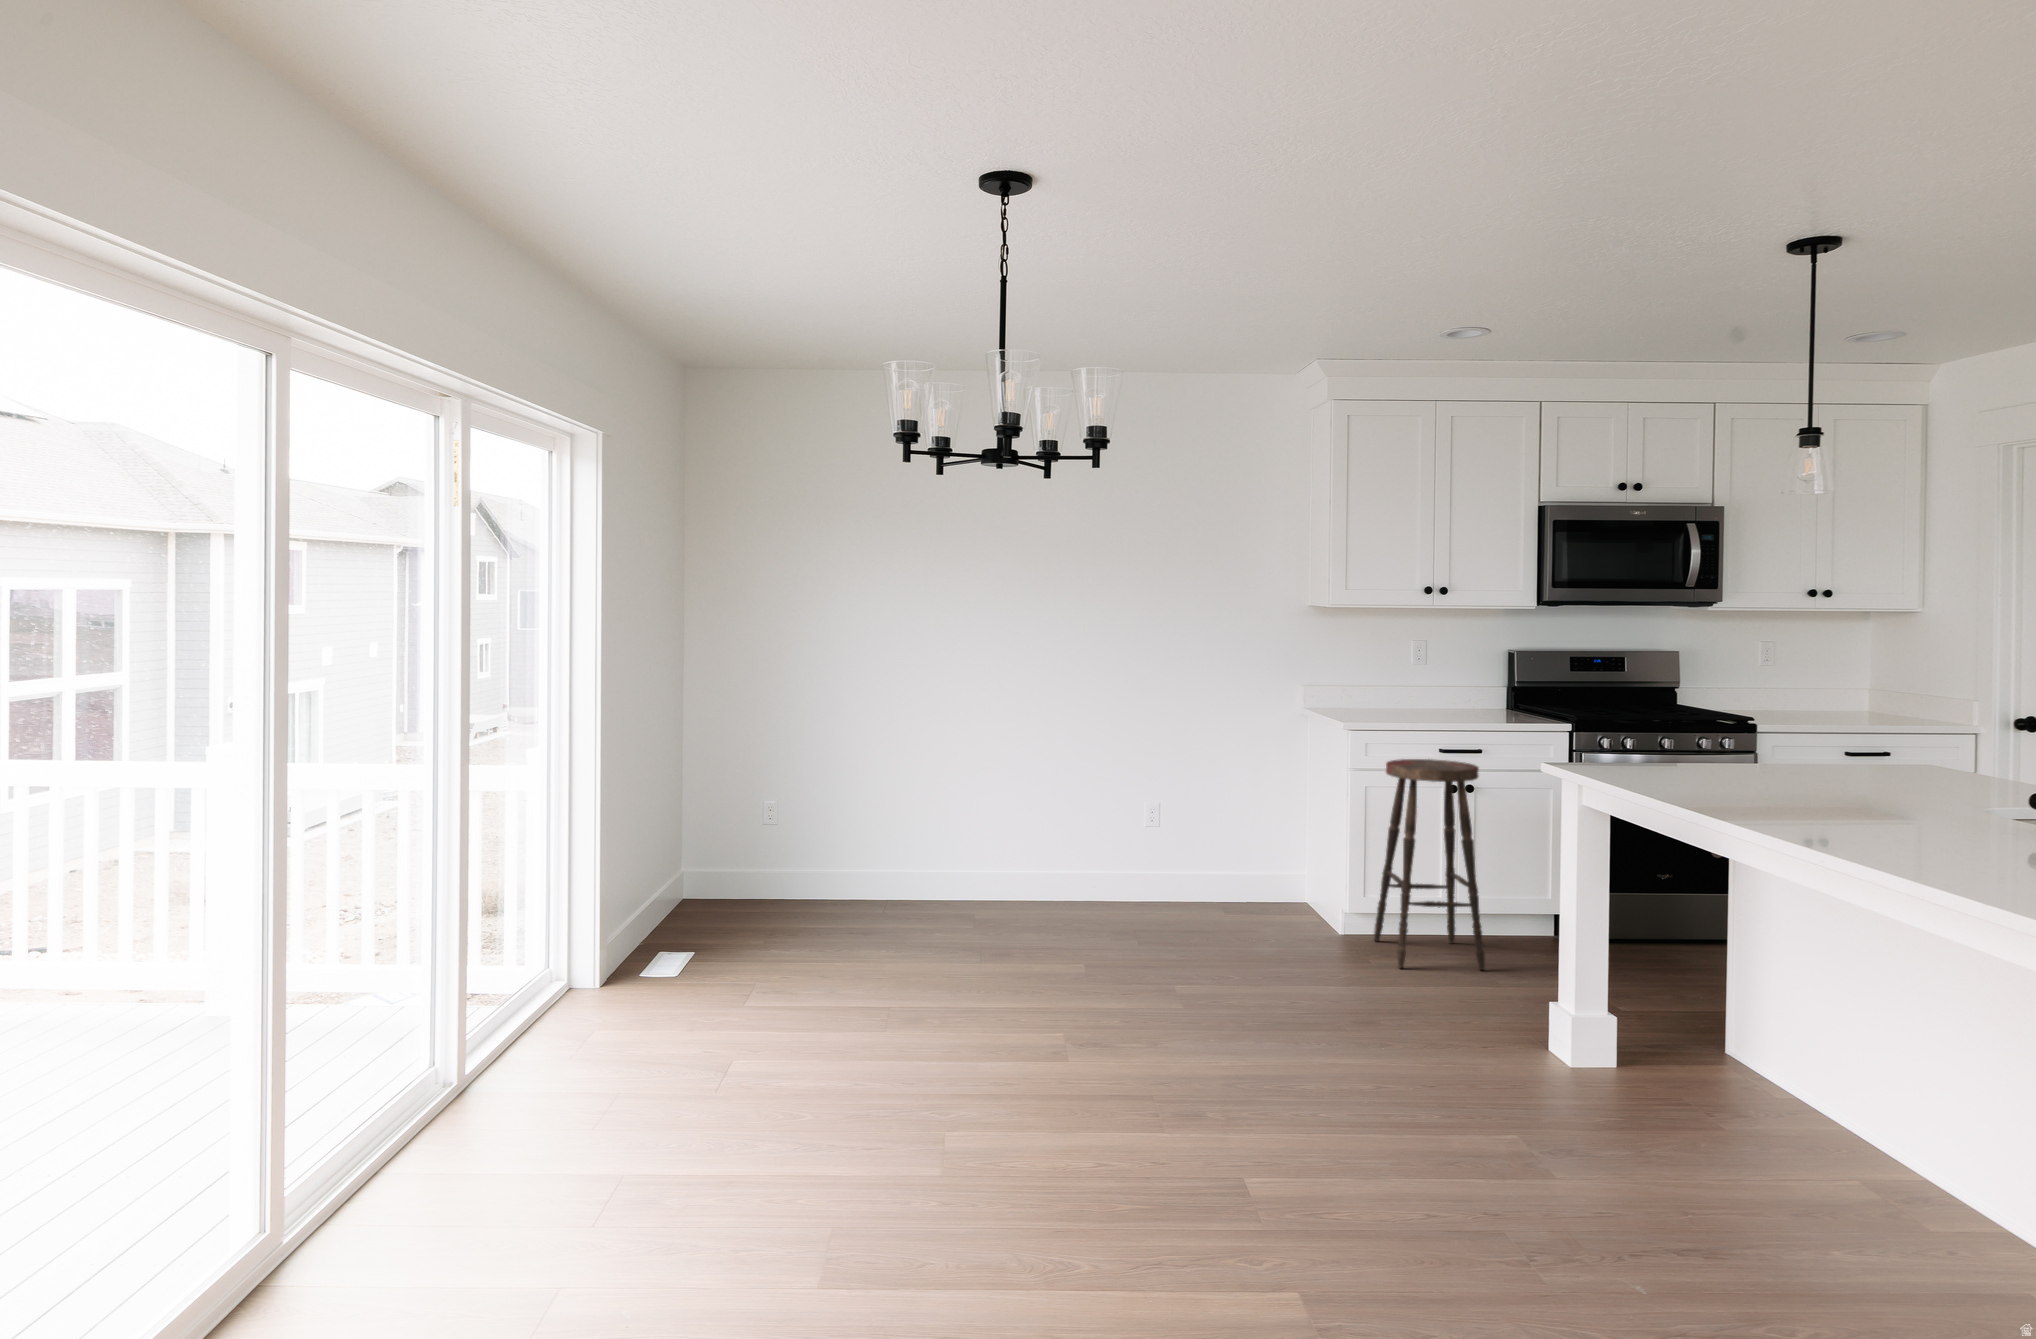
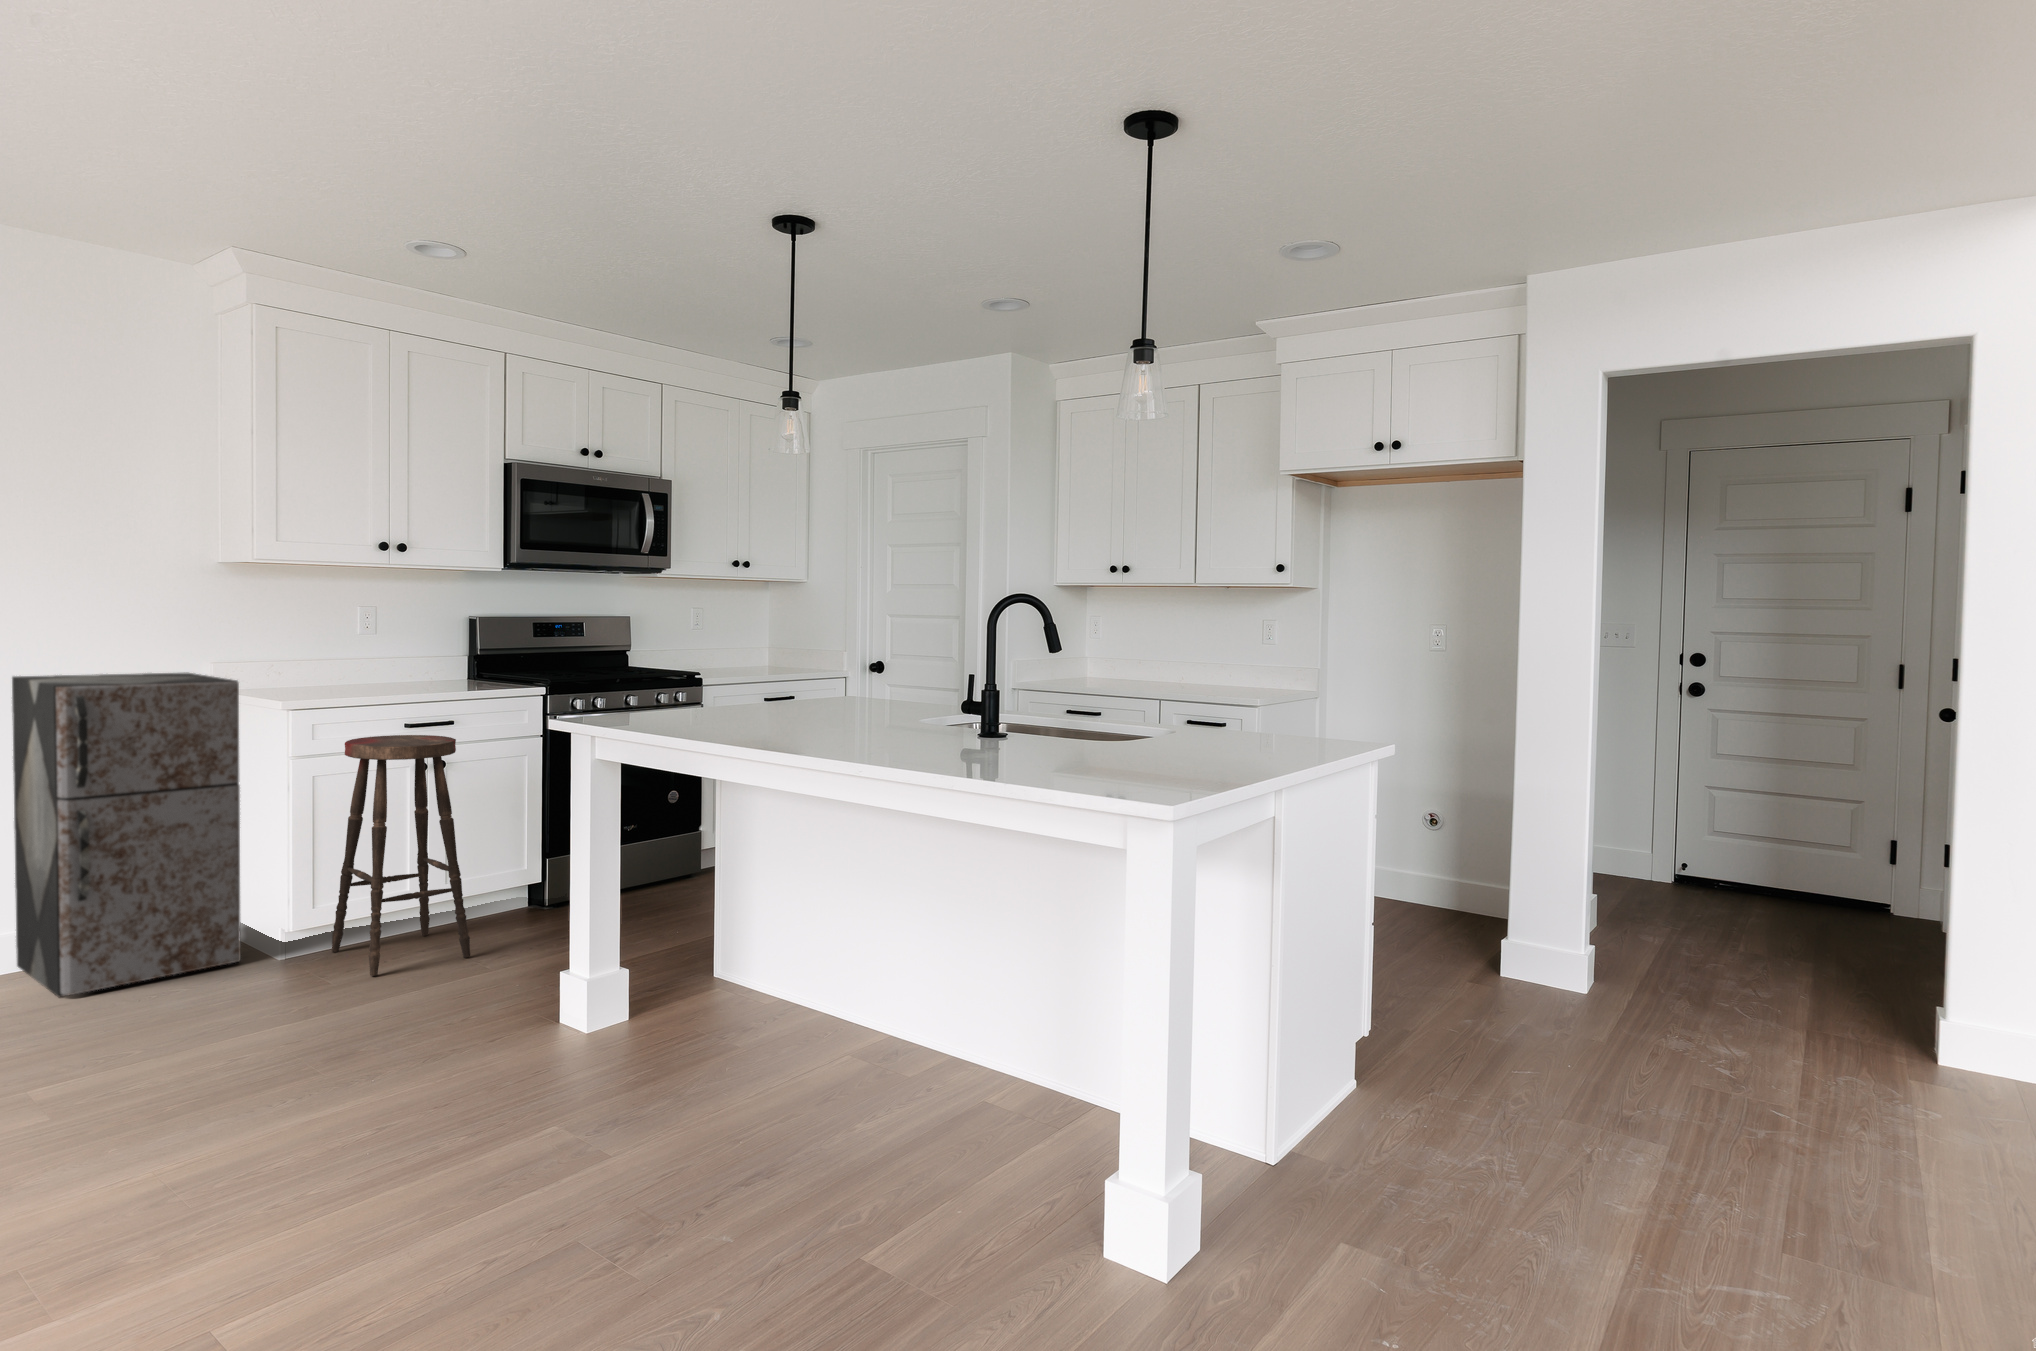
storage cabinet: none [1174,697,1312,934] -> present [12,673,241,997]

